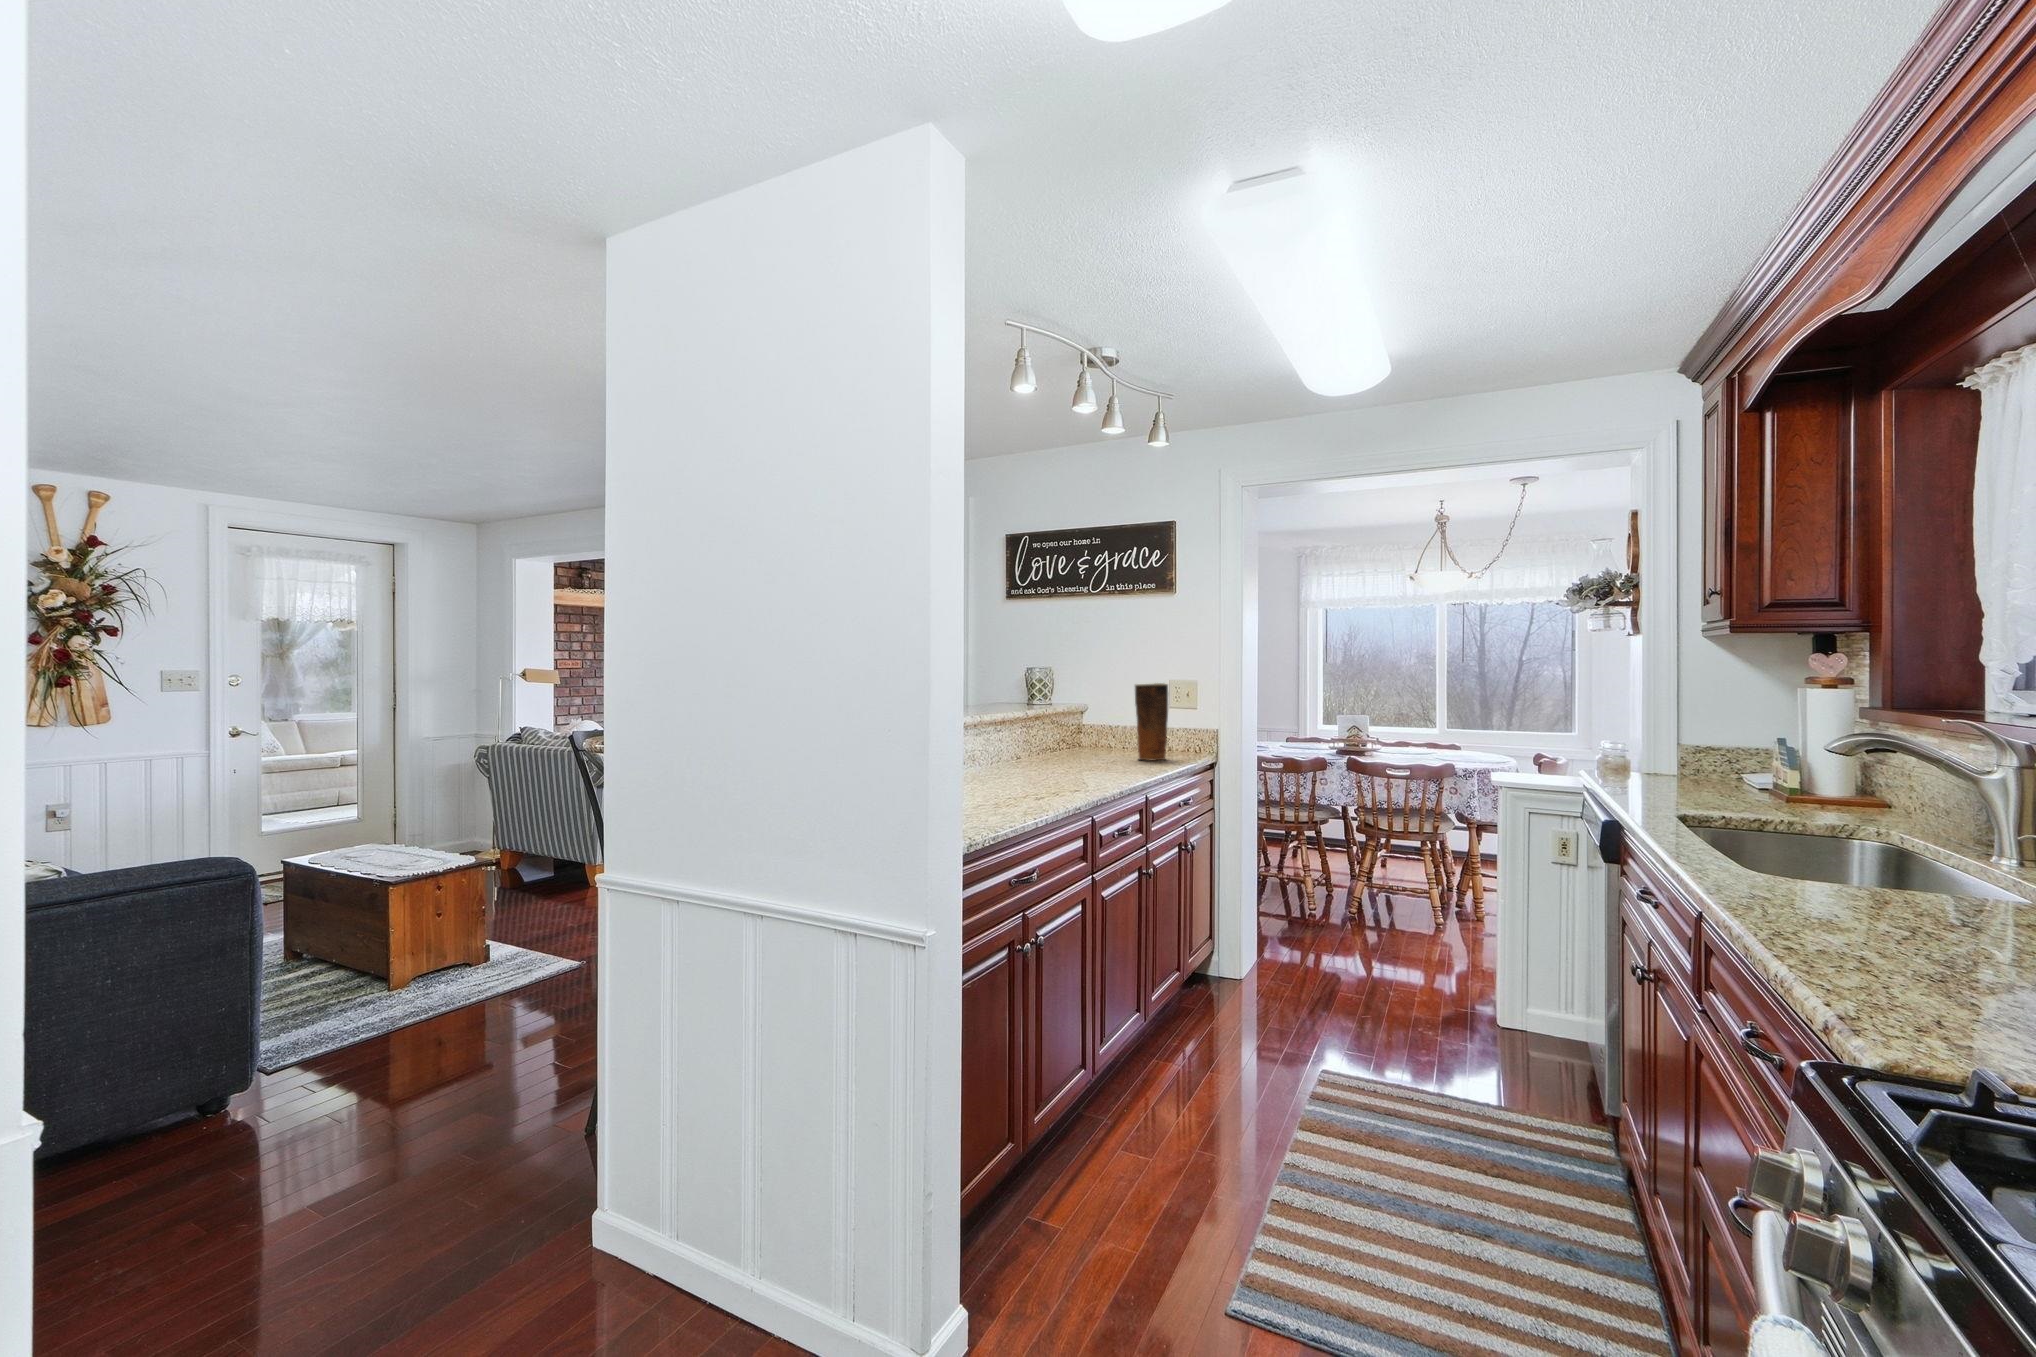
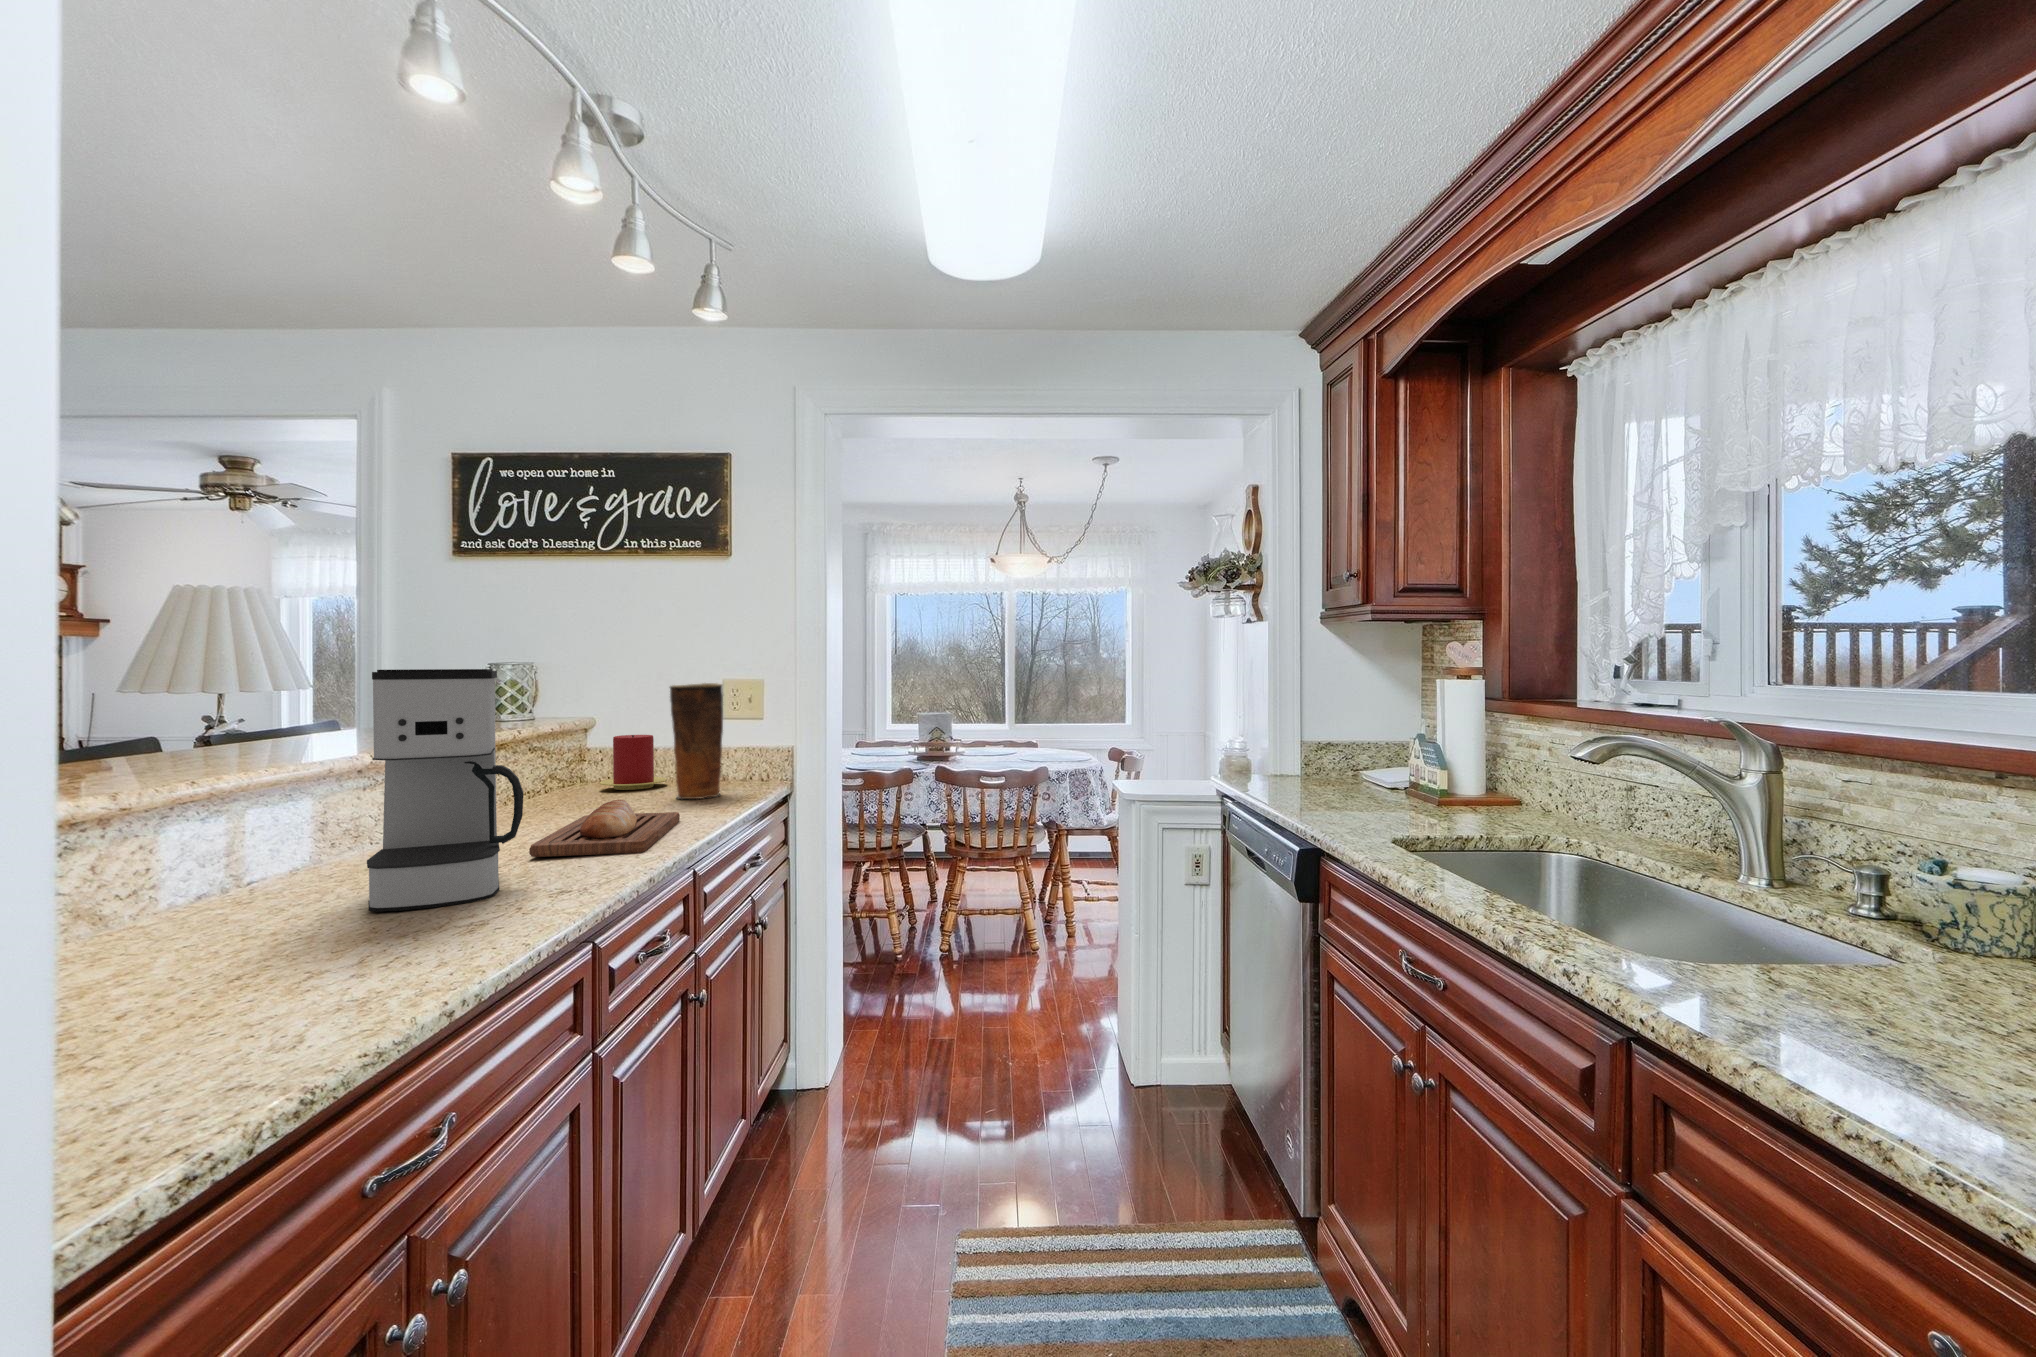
coffee maker: none [993,674,1060,793] -> present [367,669,524,912]
candle: none [1090,718,1132,754] -> present [600,735,667,790]
bread loaf: none [1060,754,1139,782] -> present [529,800,680,857]

